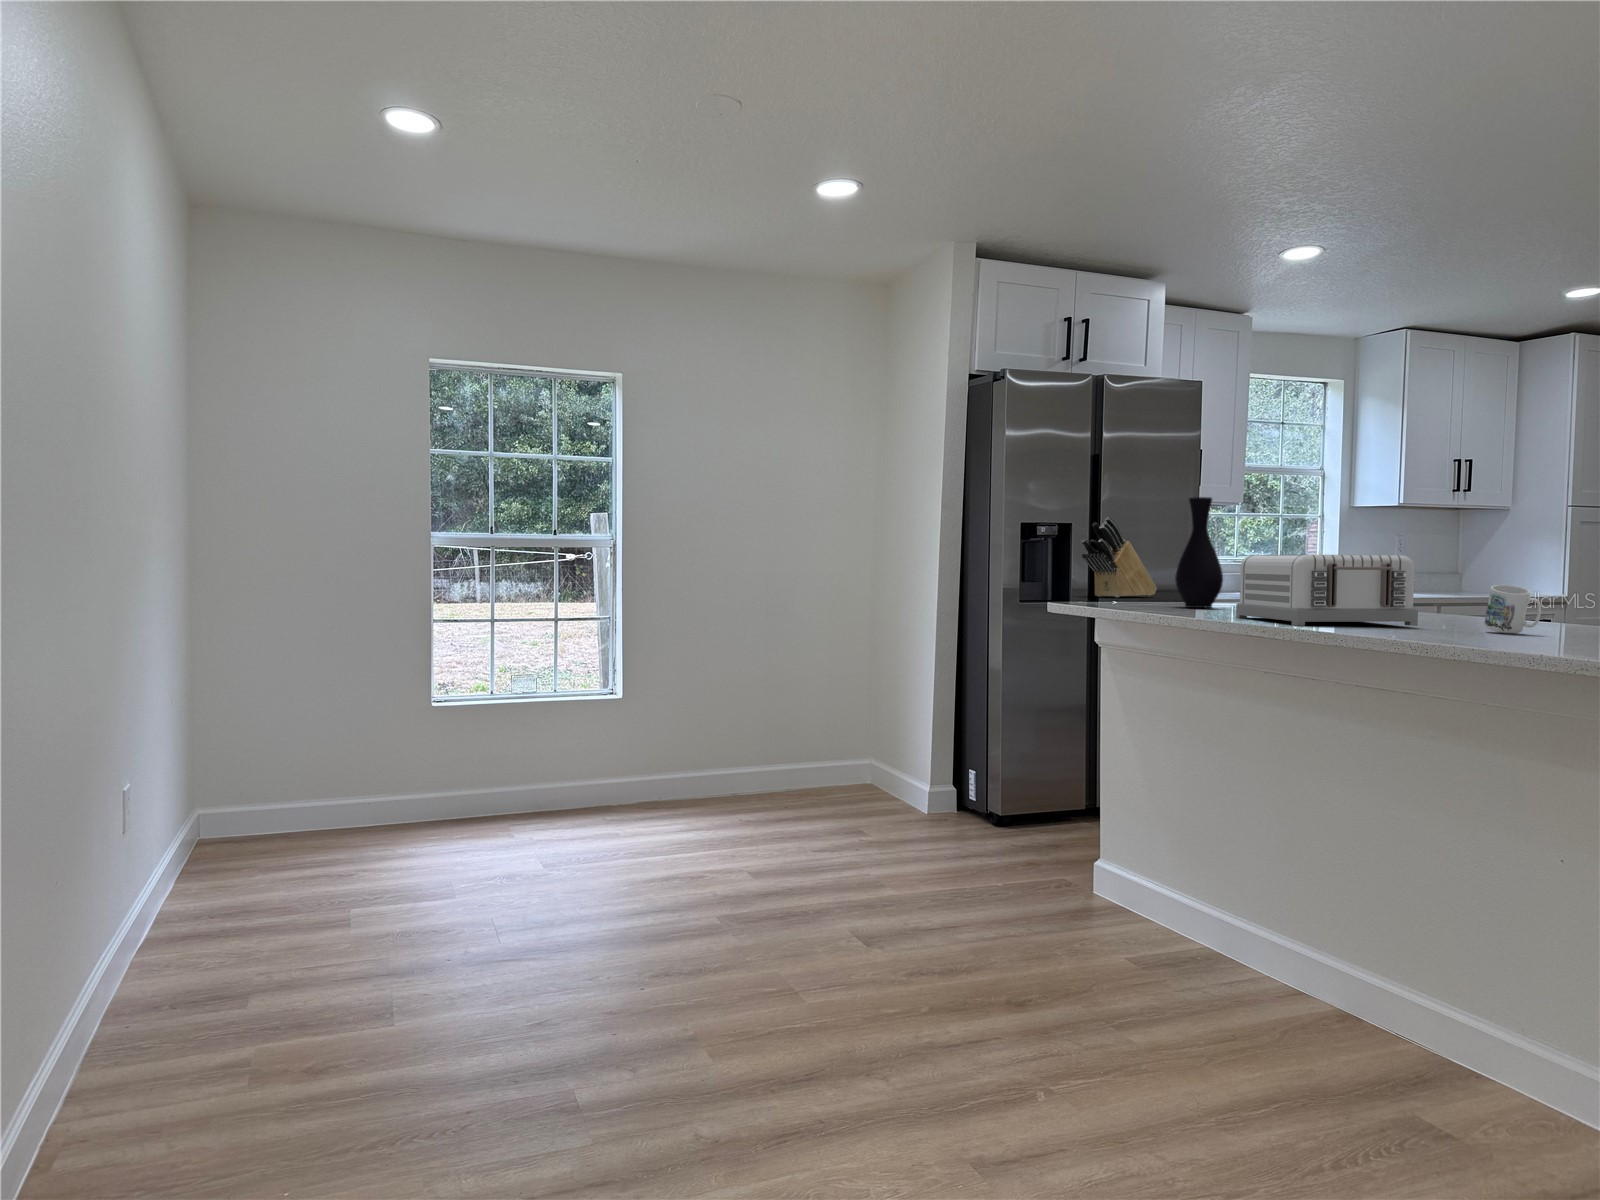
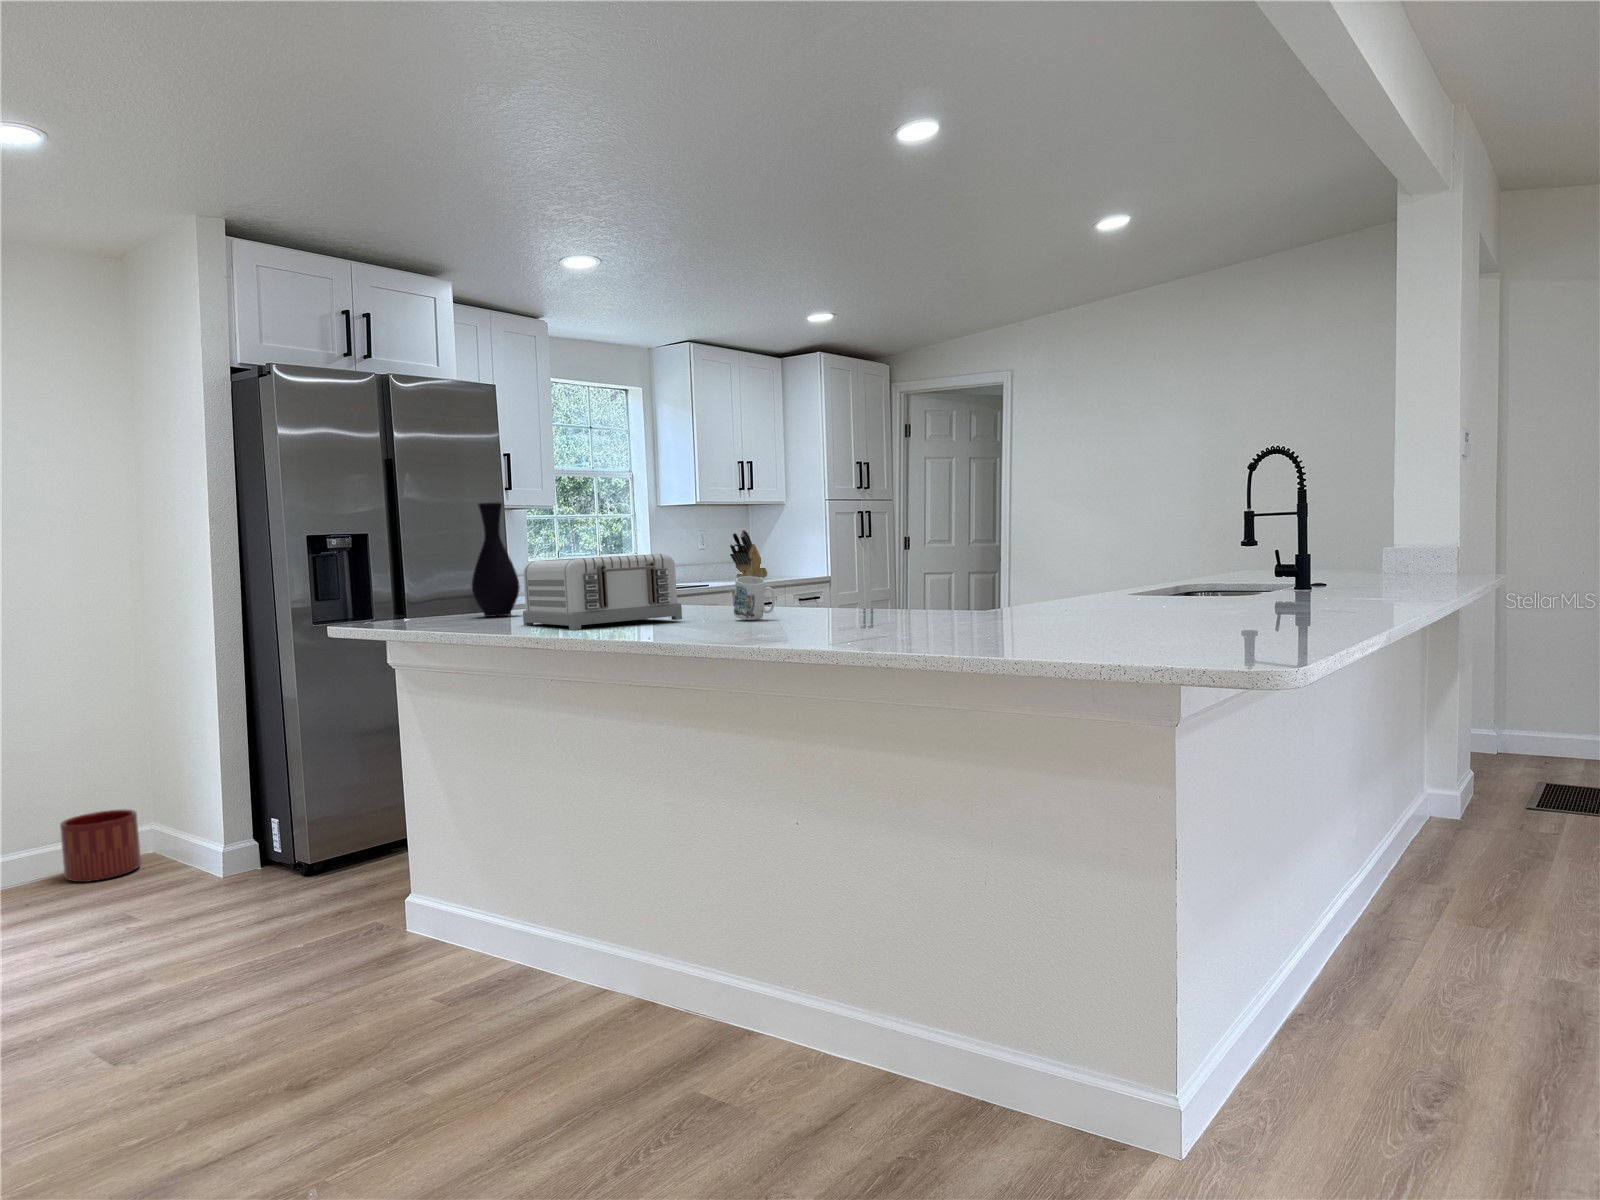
knife block: present [1082,517,1157,597] -> present [730,530,767,578]
planter: none [813,740,866,795] -> present [60,809,141,882]

